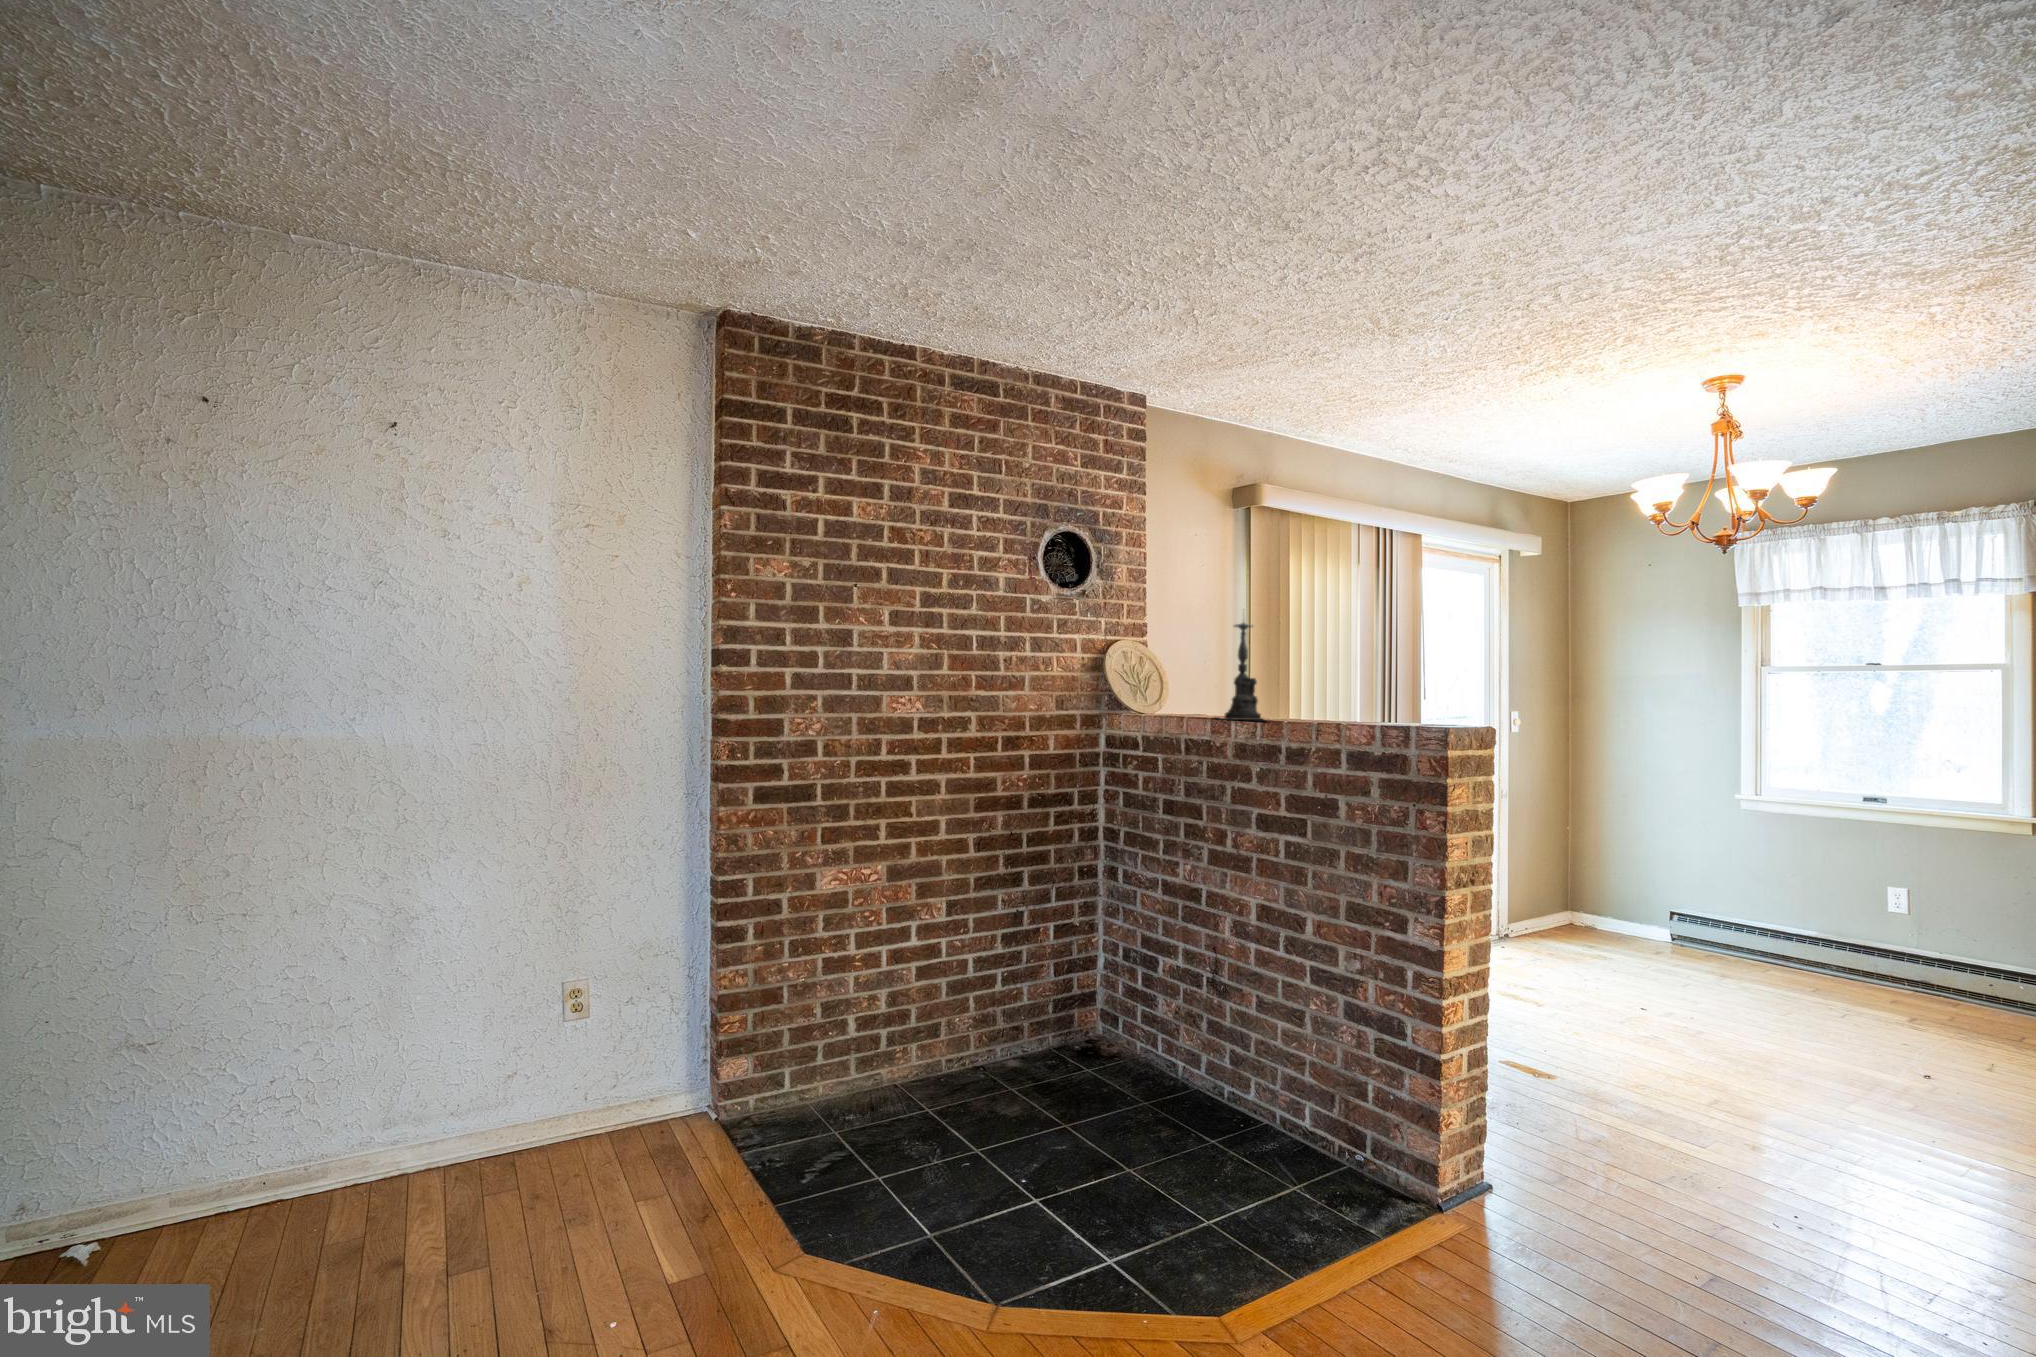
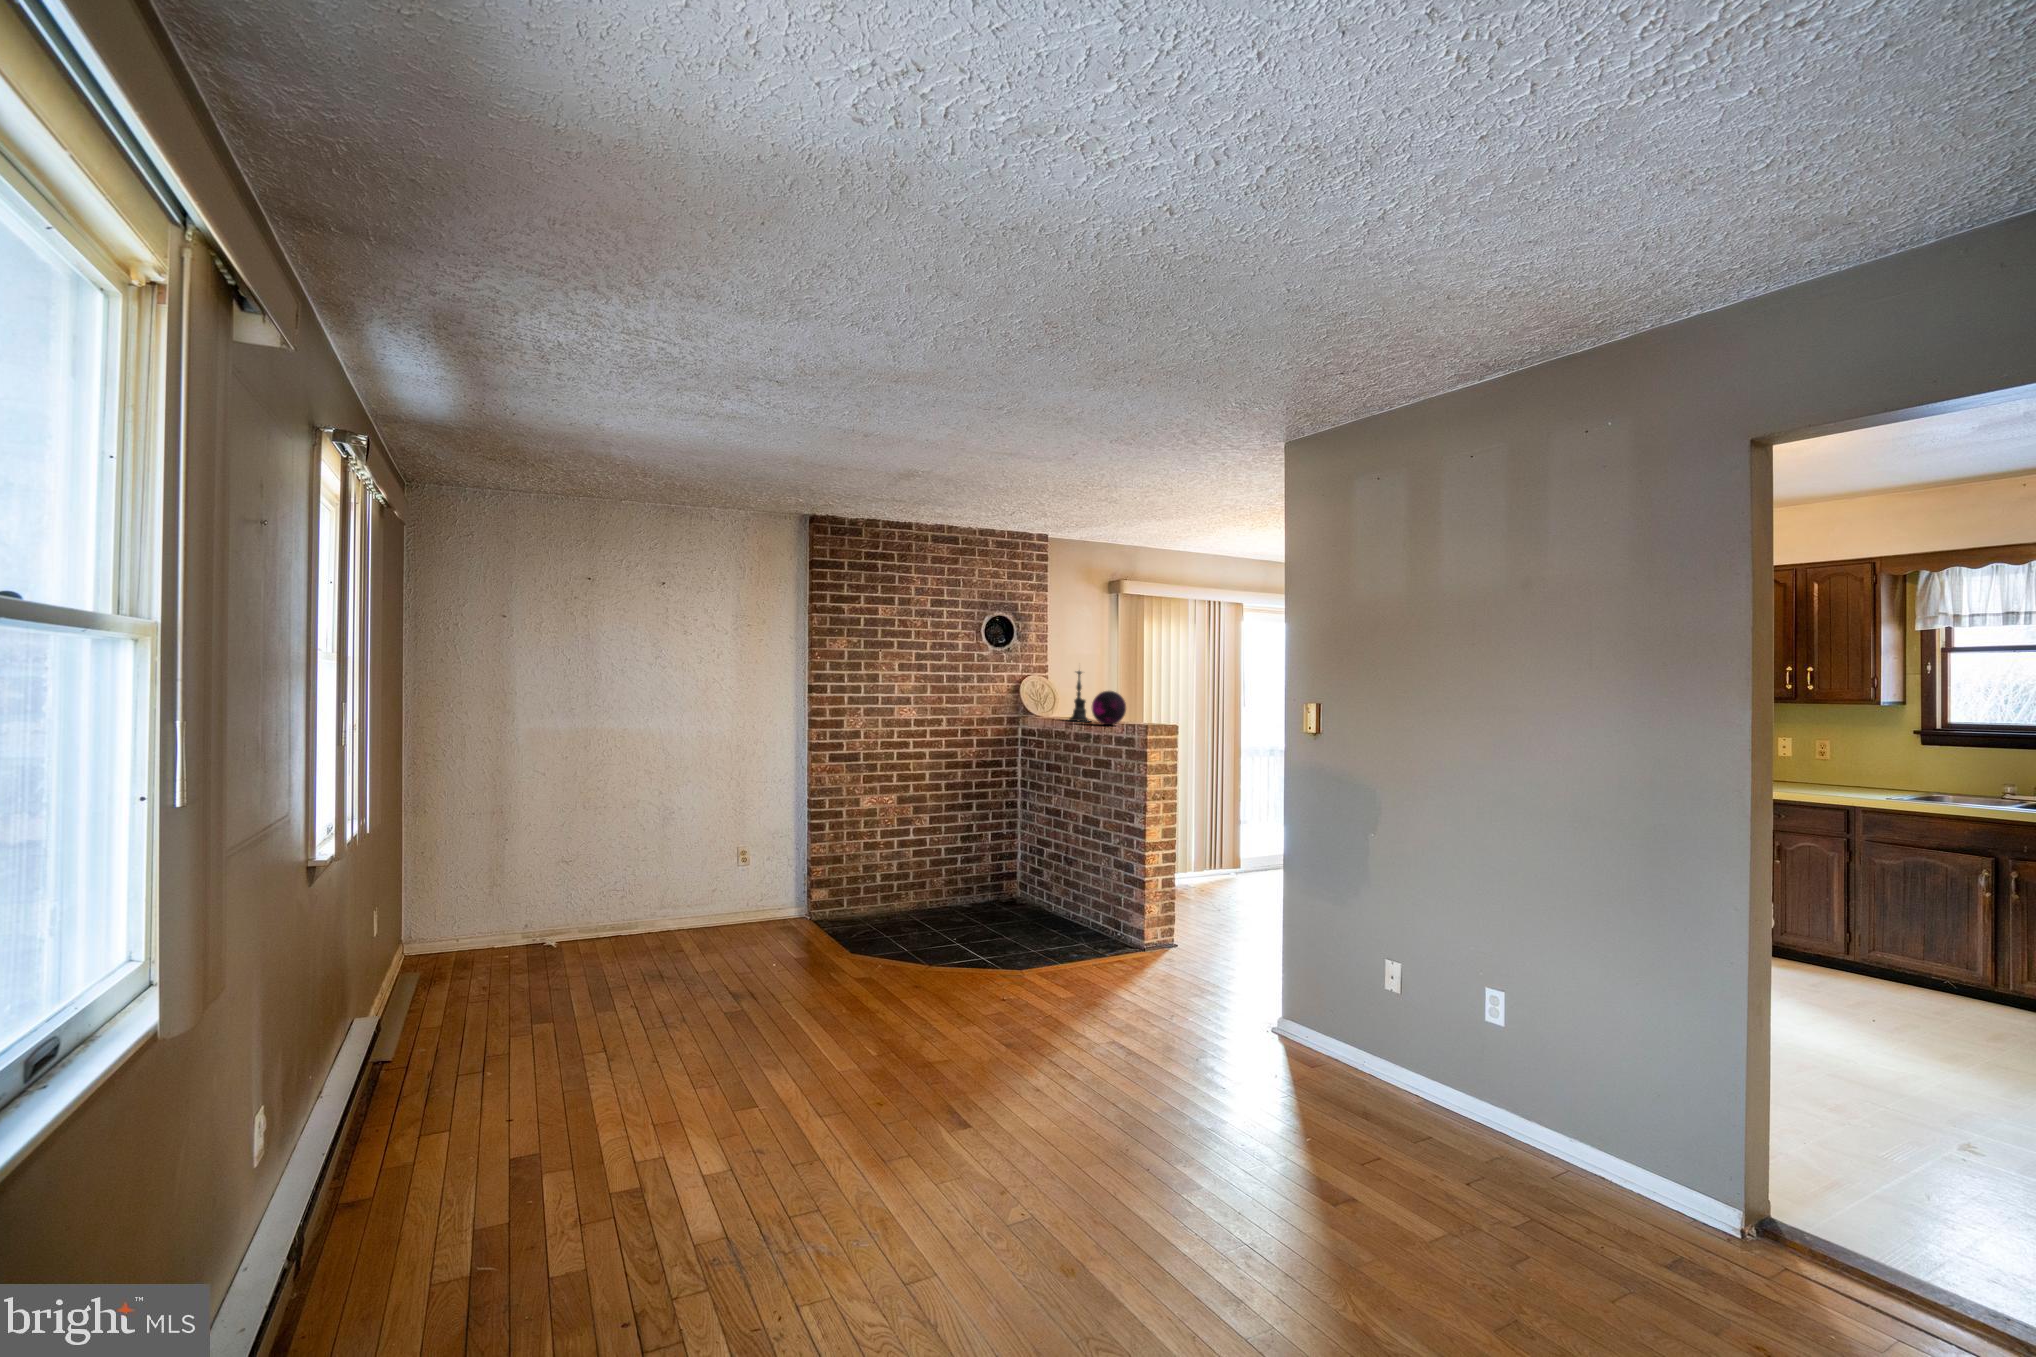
decorative orb: none [1291,658,1365,727] -> present [1092,691,1126,725]

